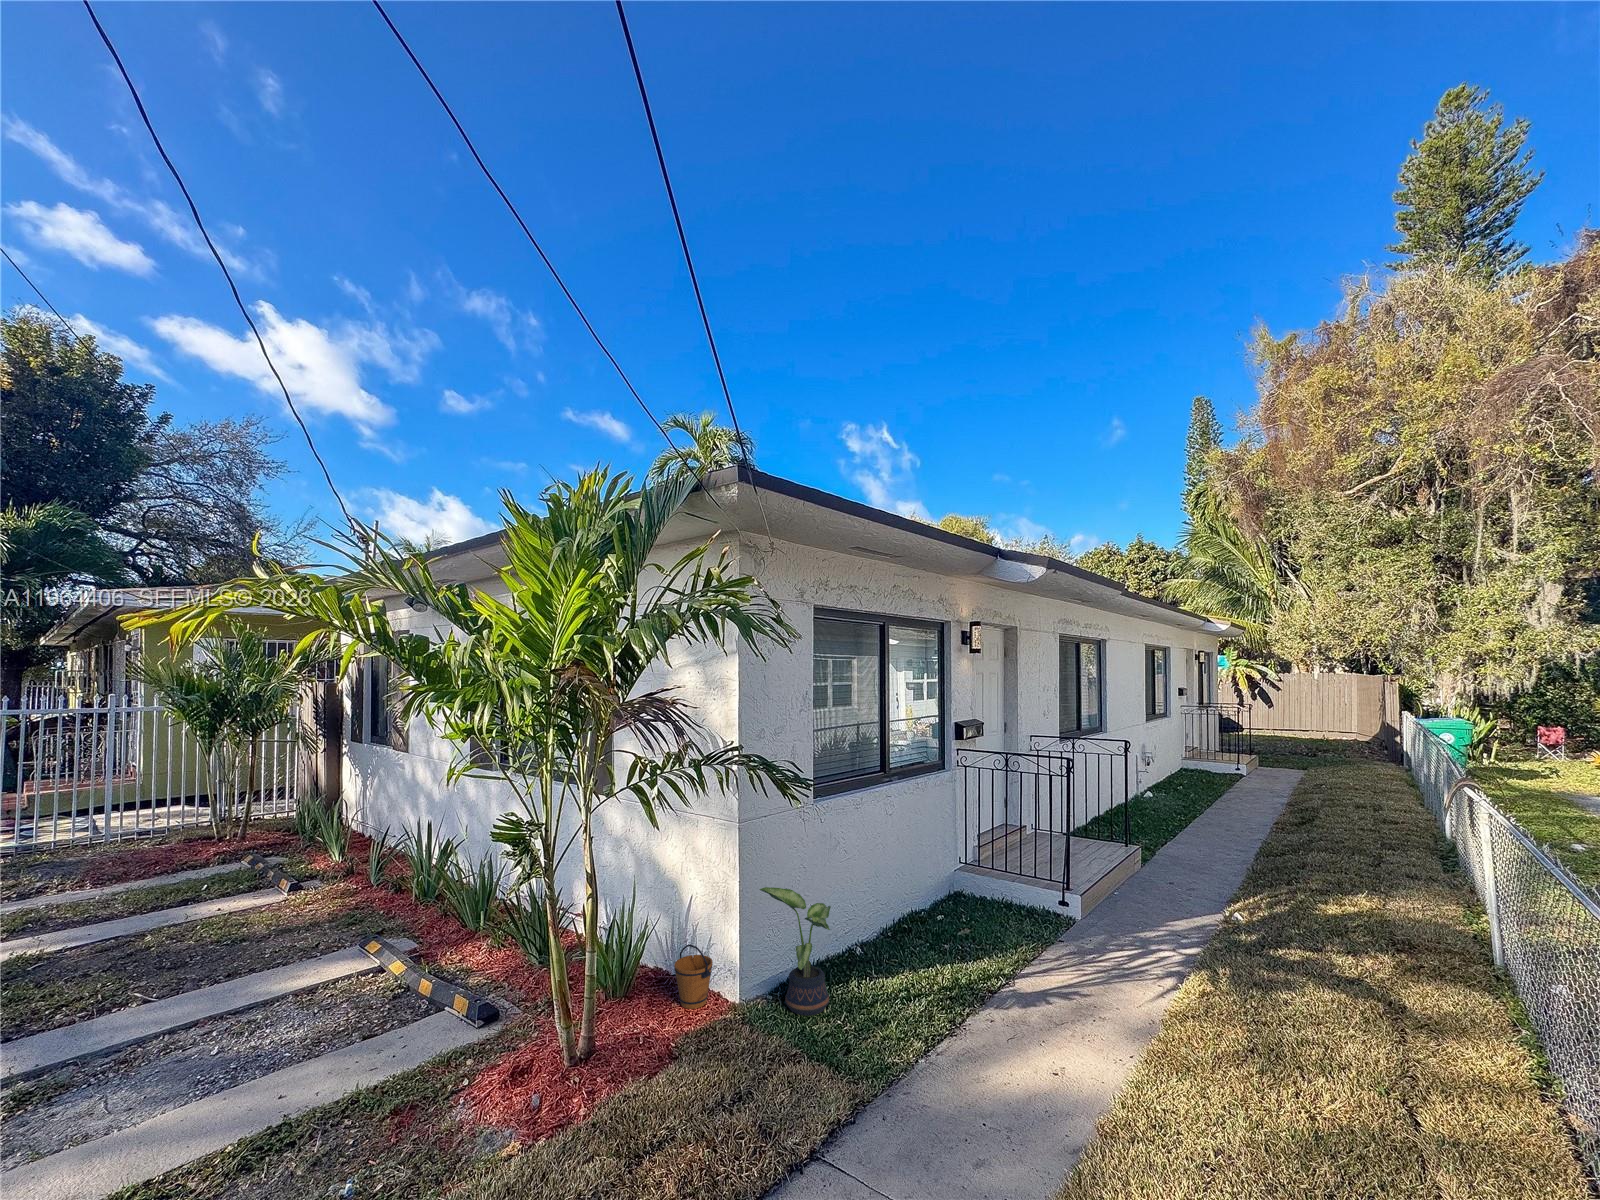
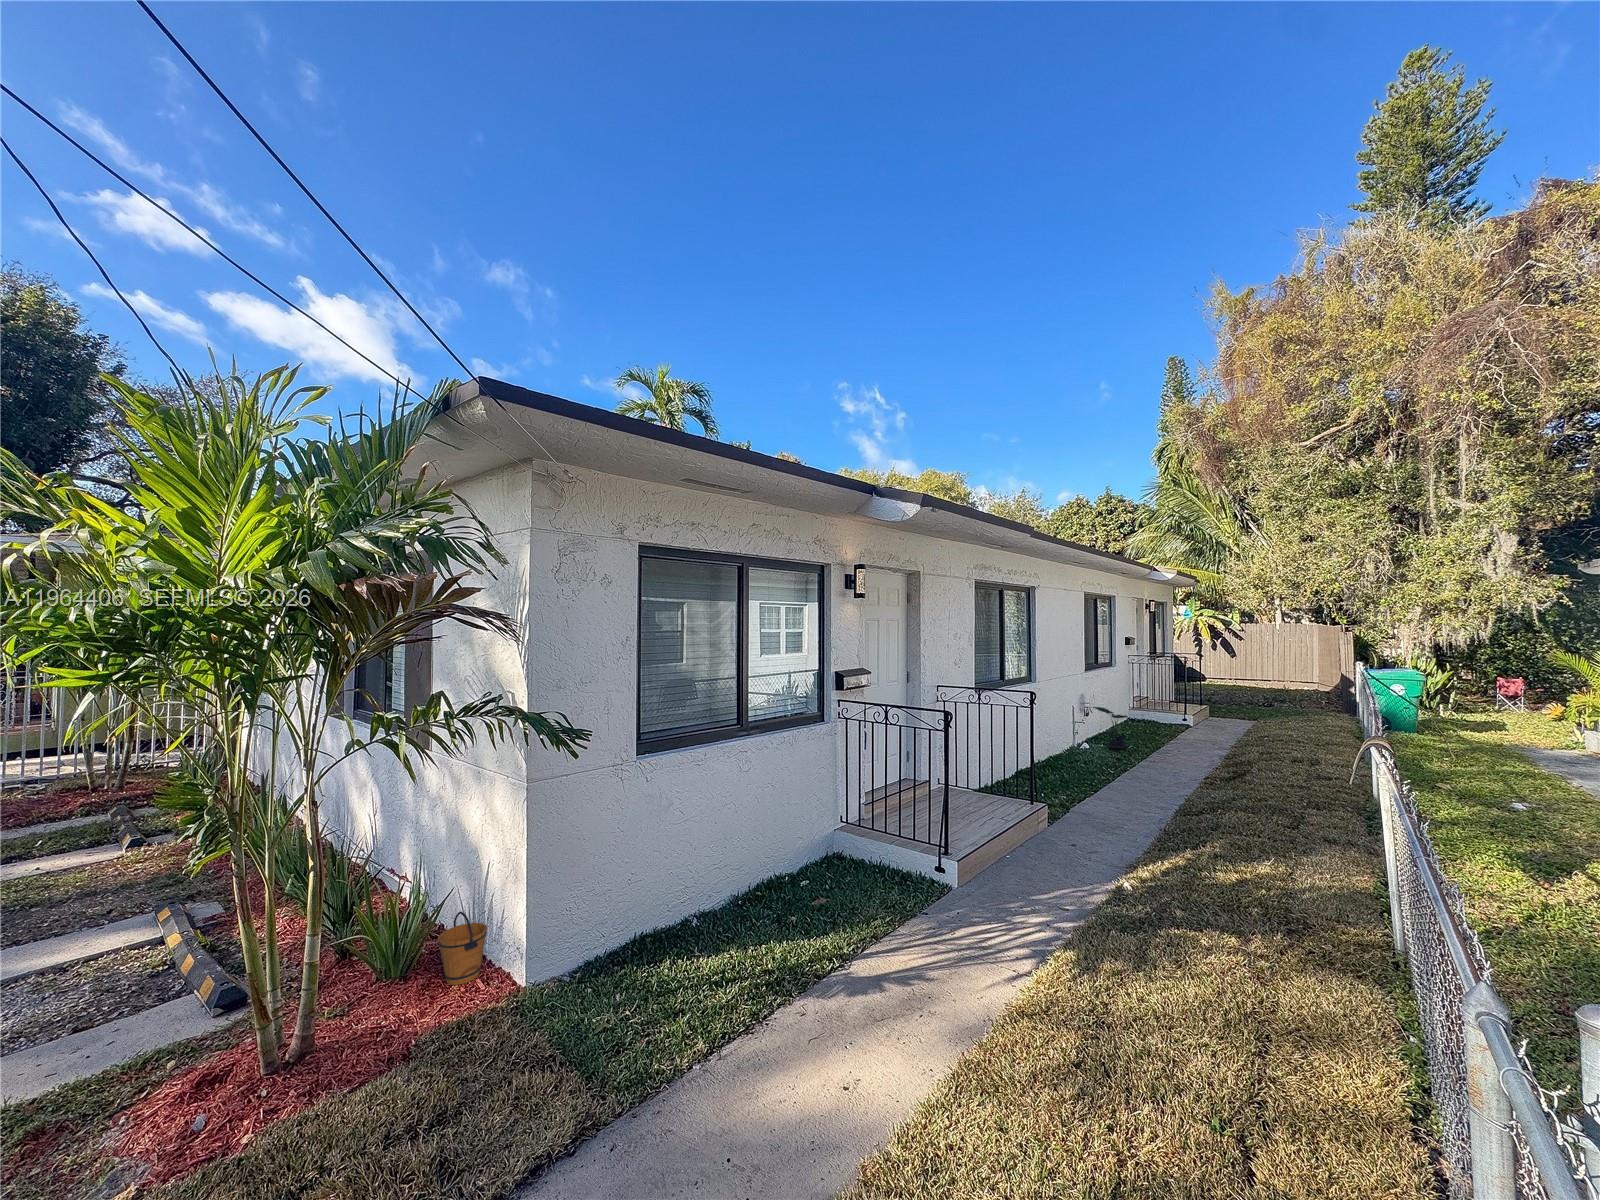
potted plant: present [760,887,831,1016] -> present [1094,707,1128,750]

